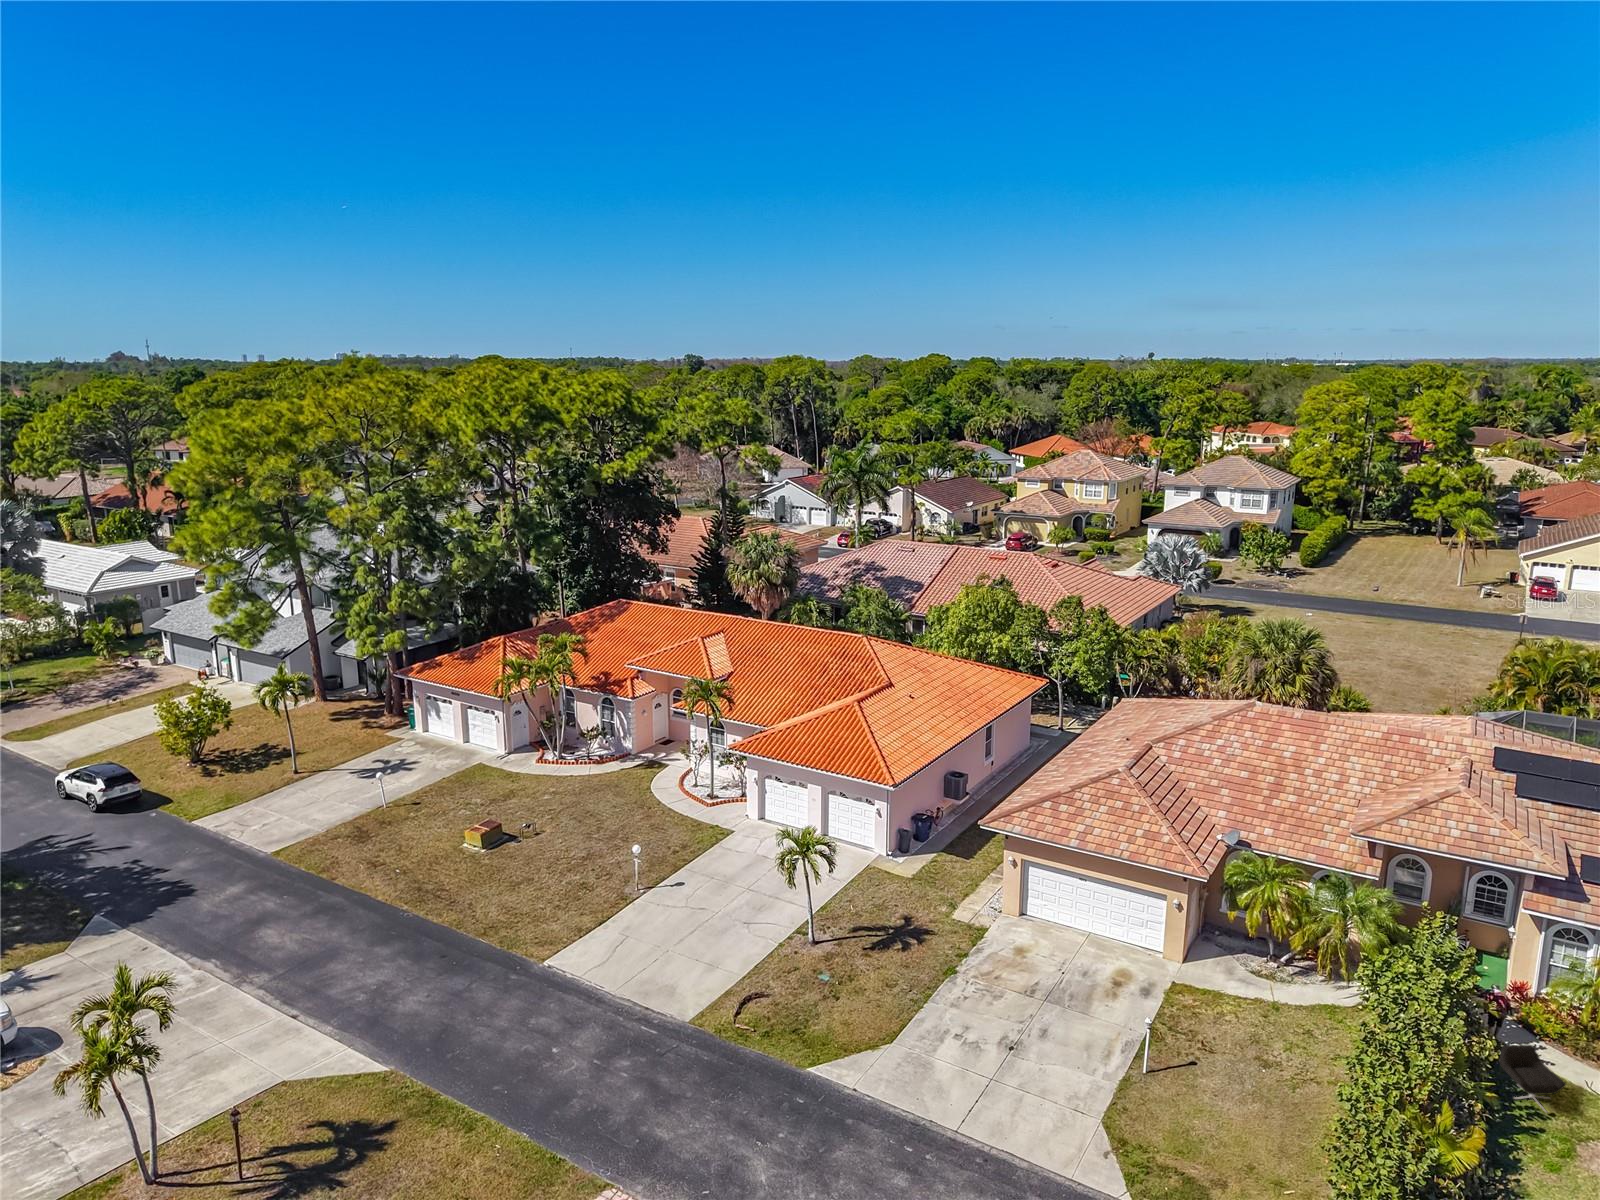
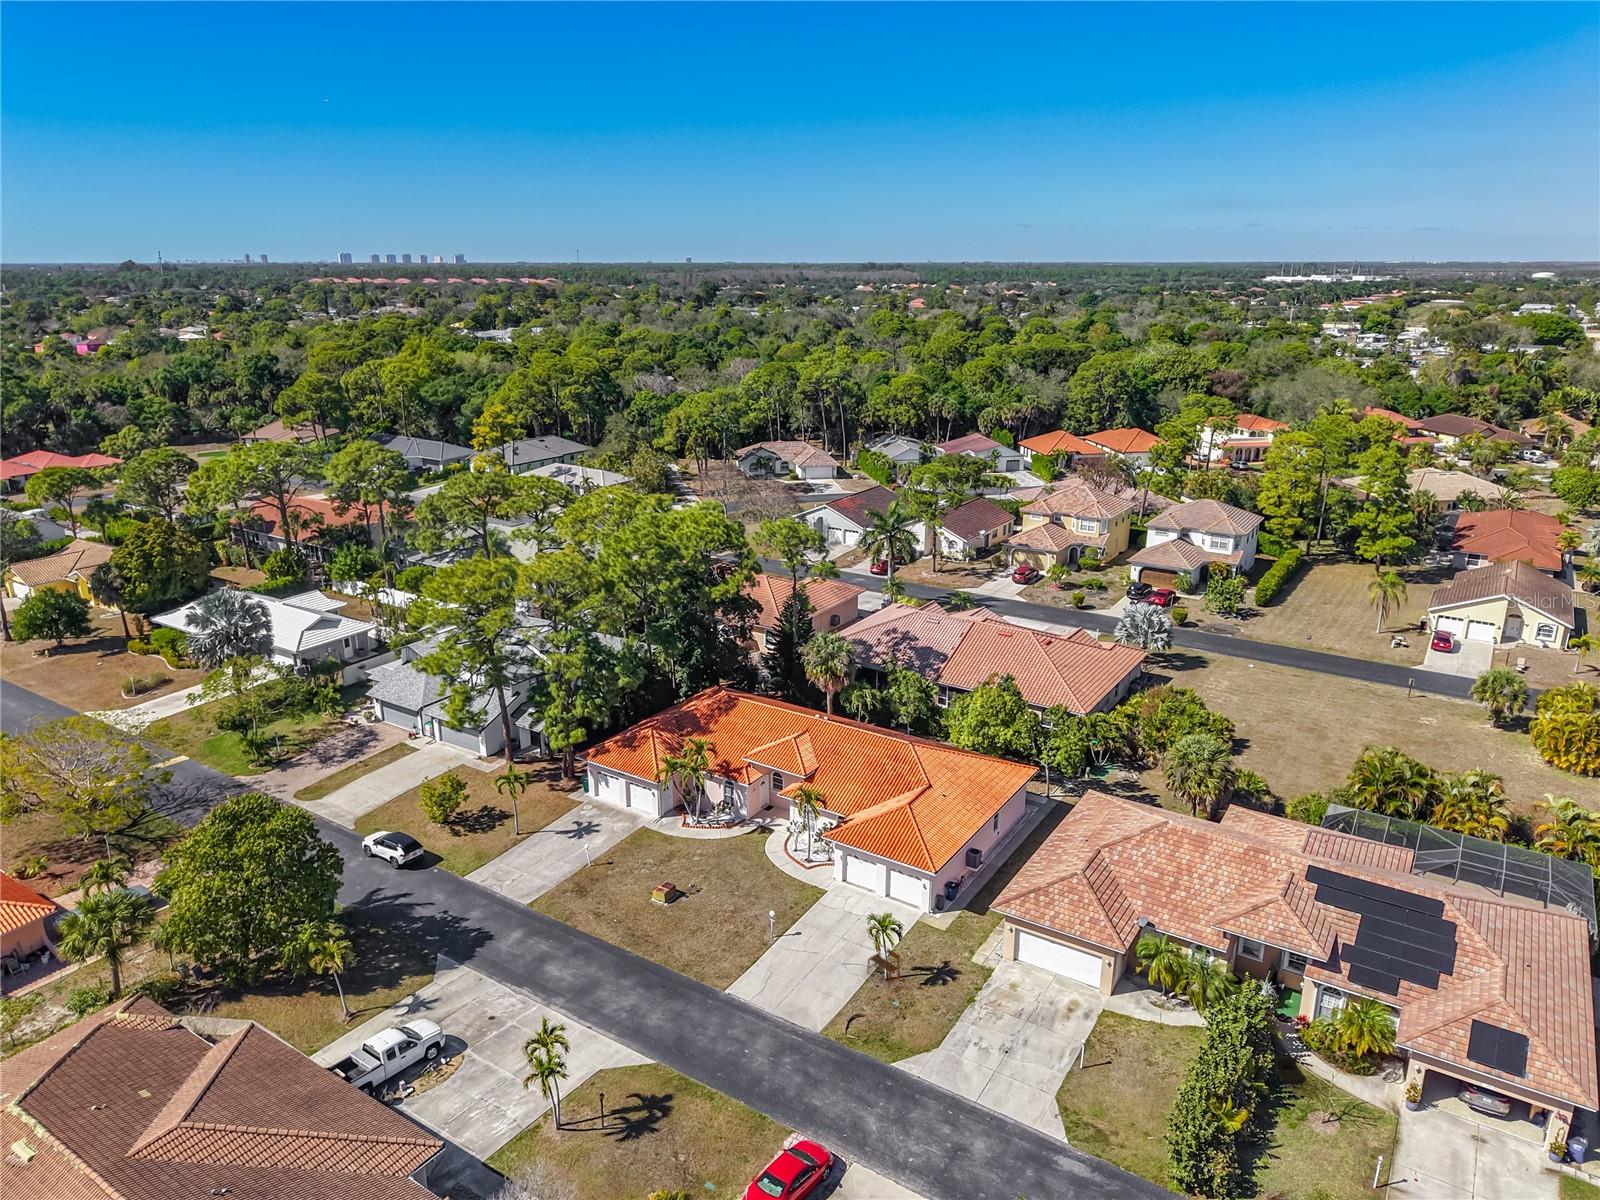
bench: none [781,884,835,954] -> present [867,945,900,986]

